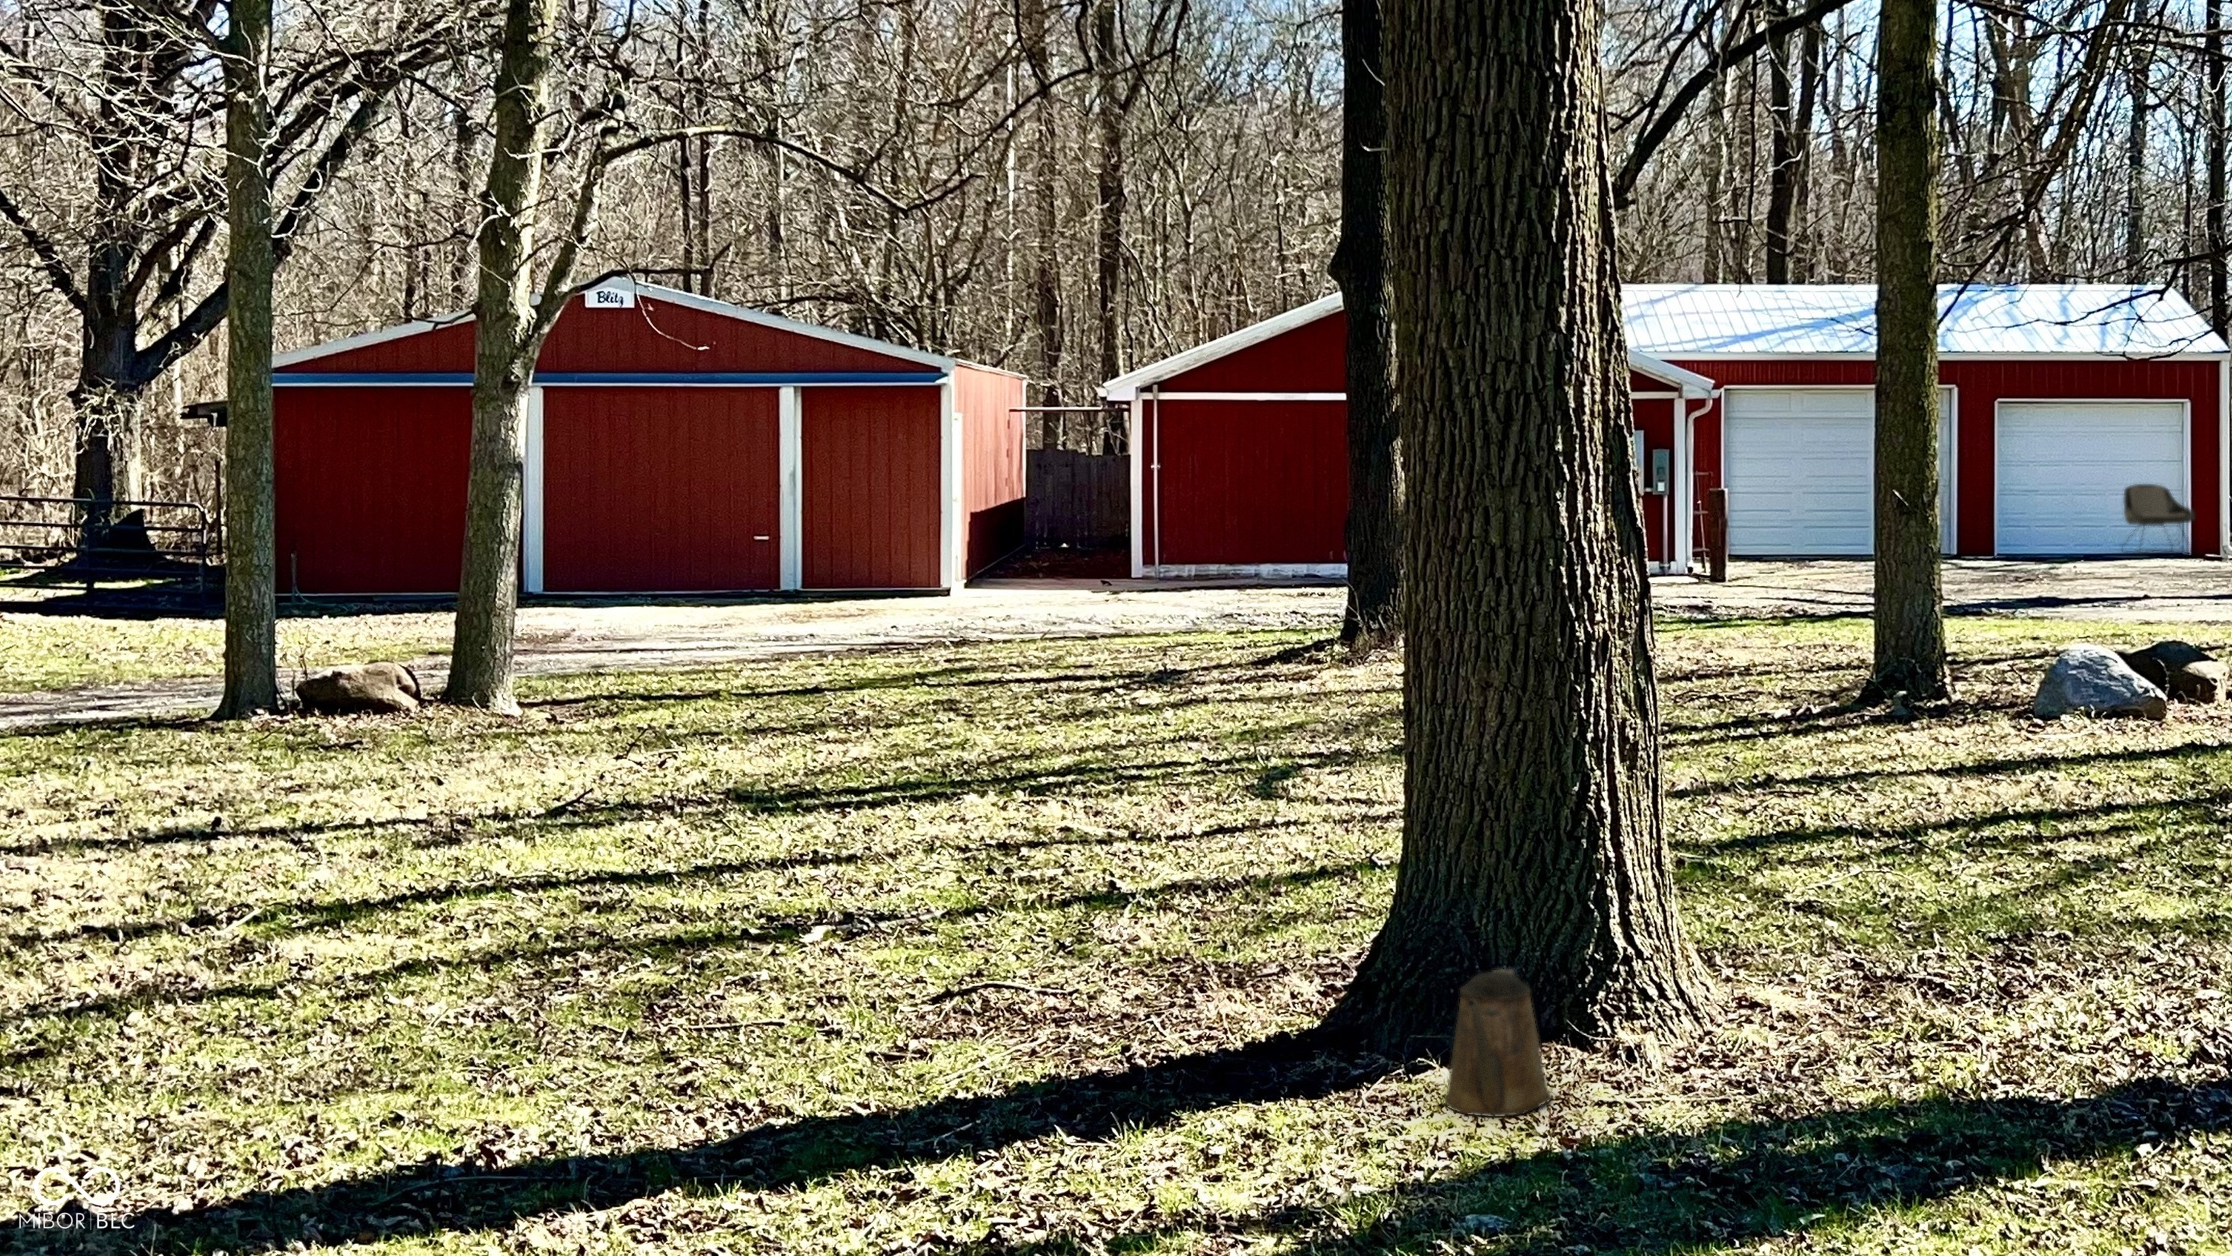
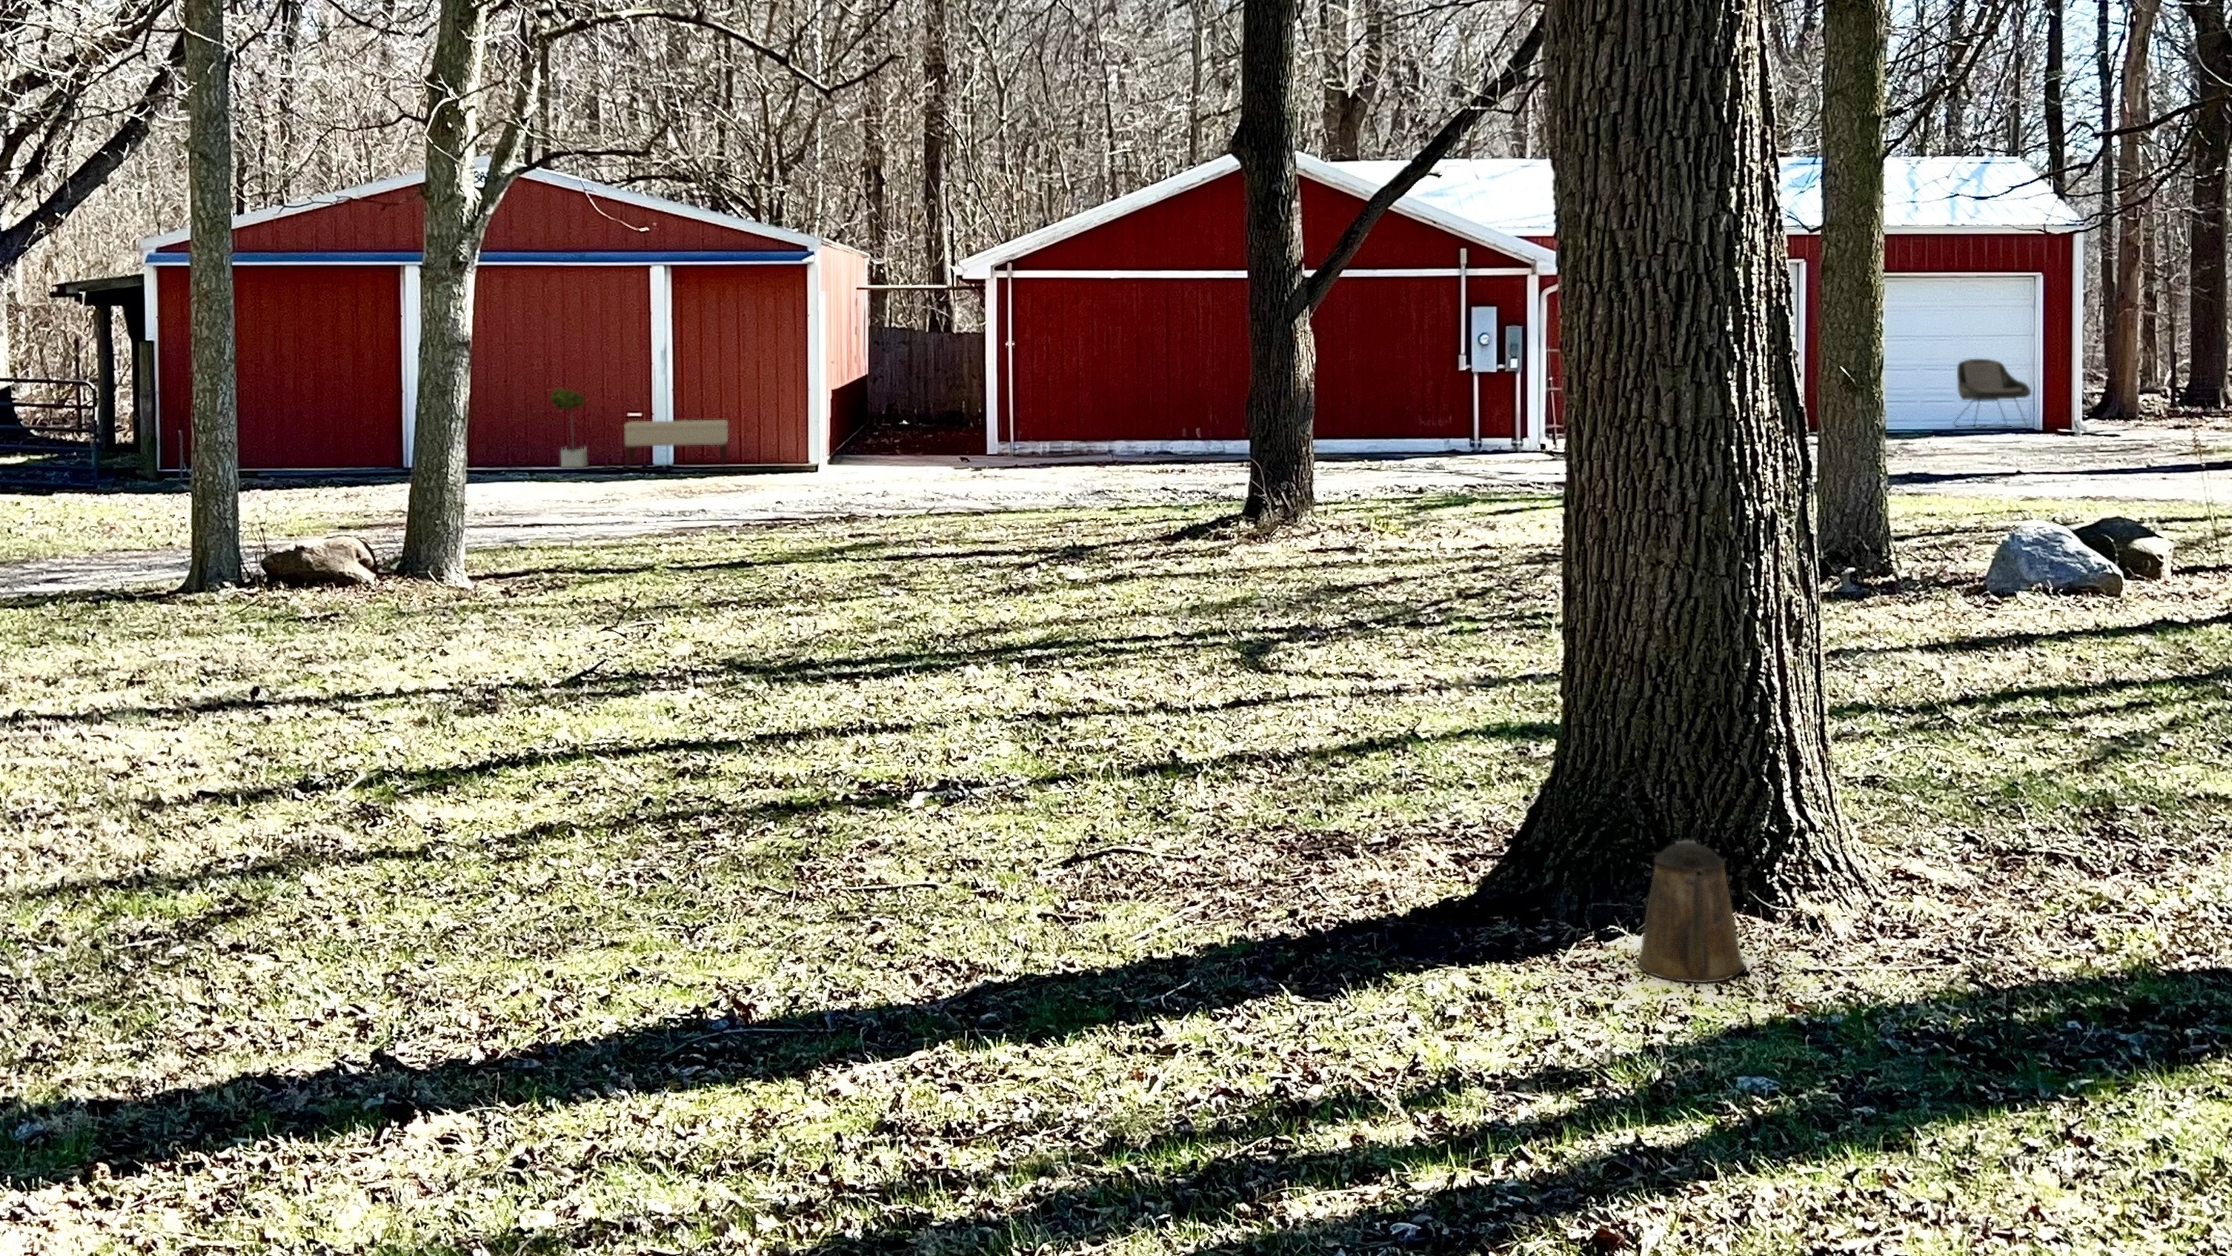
potted tree: none [675,507,713,590] -> present [551,388,587,467]
bench: none [752,541,863,590] -> present [624,420,728,466]

